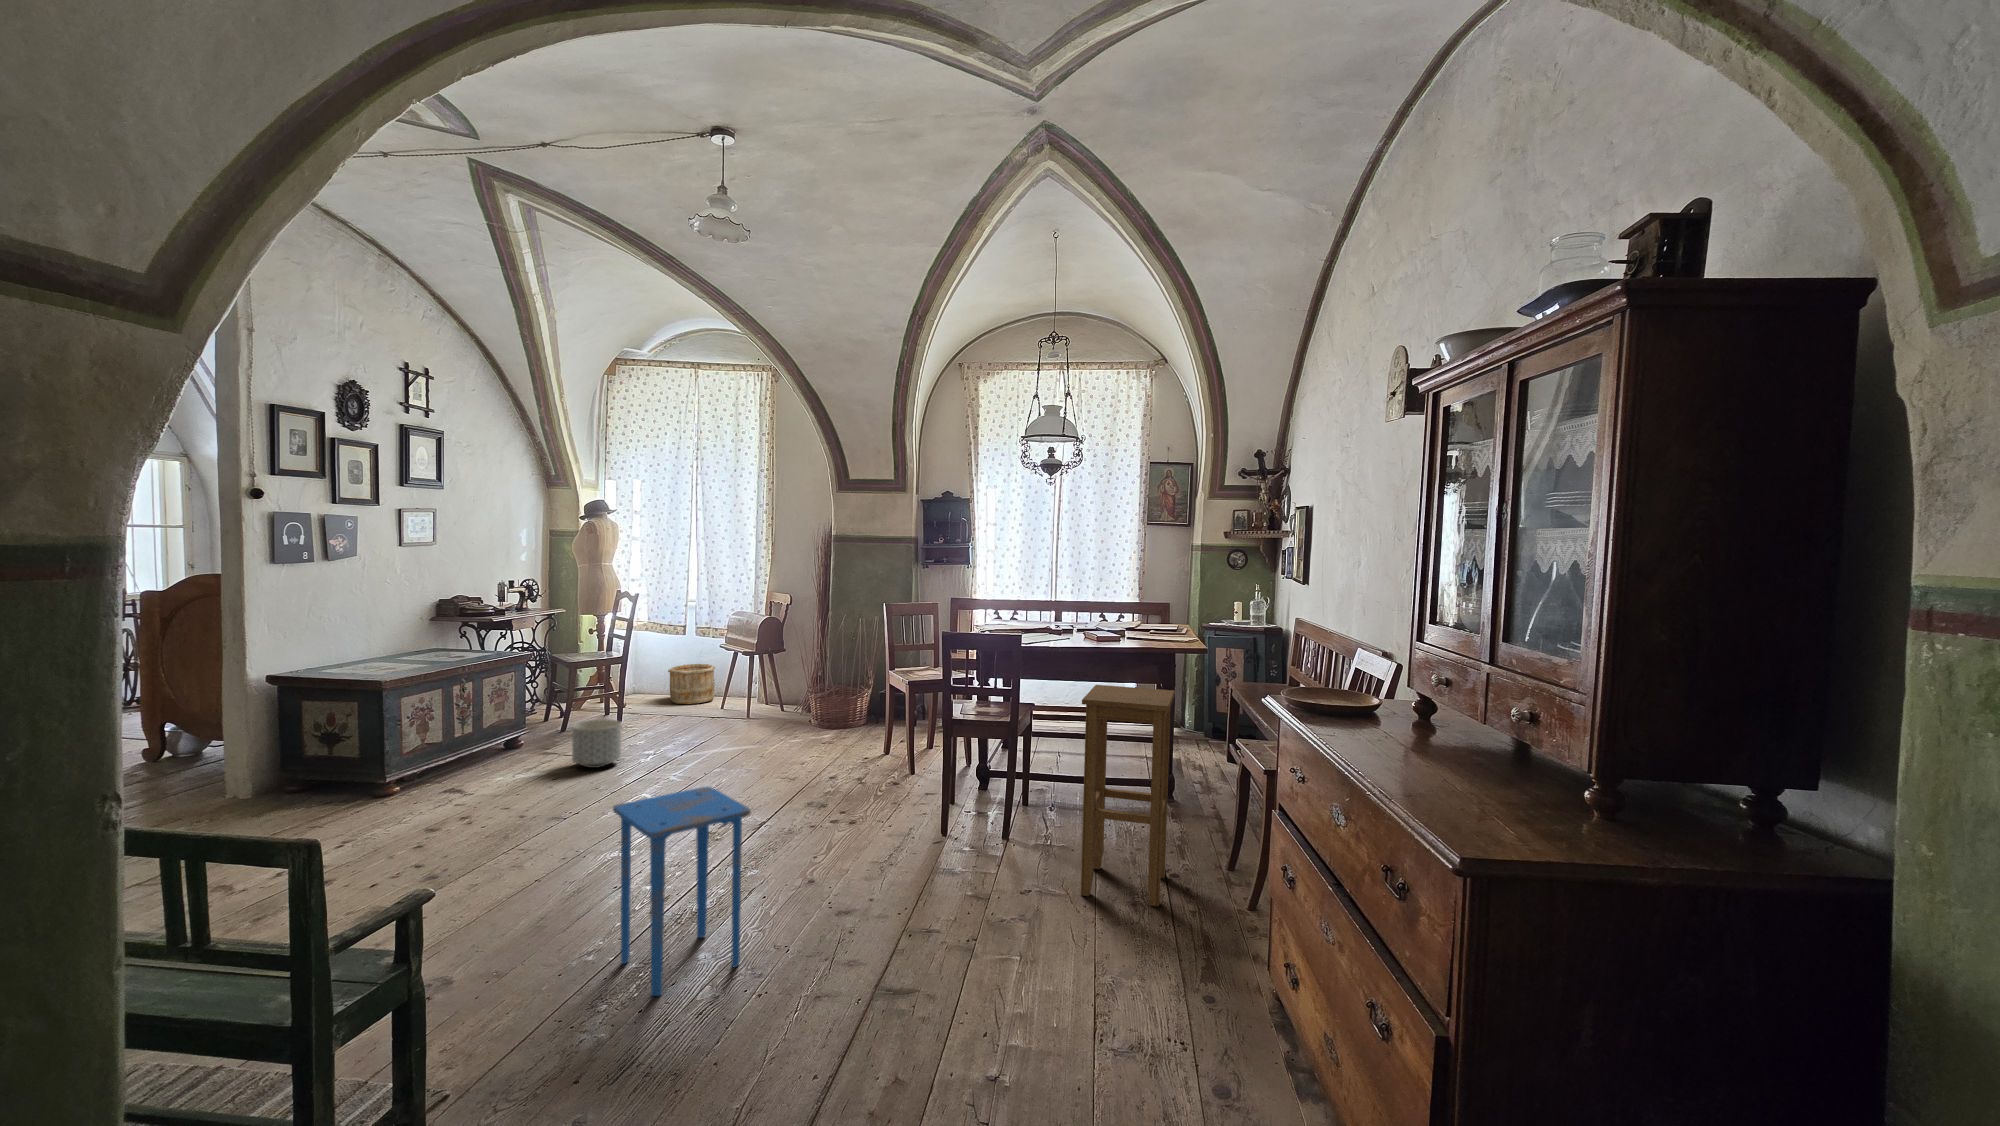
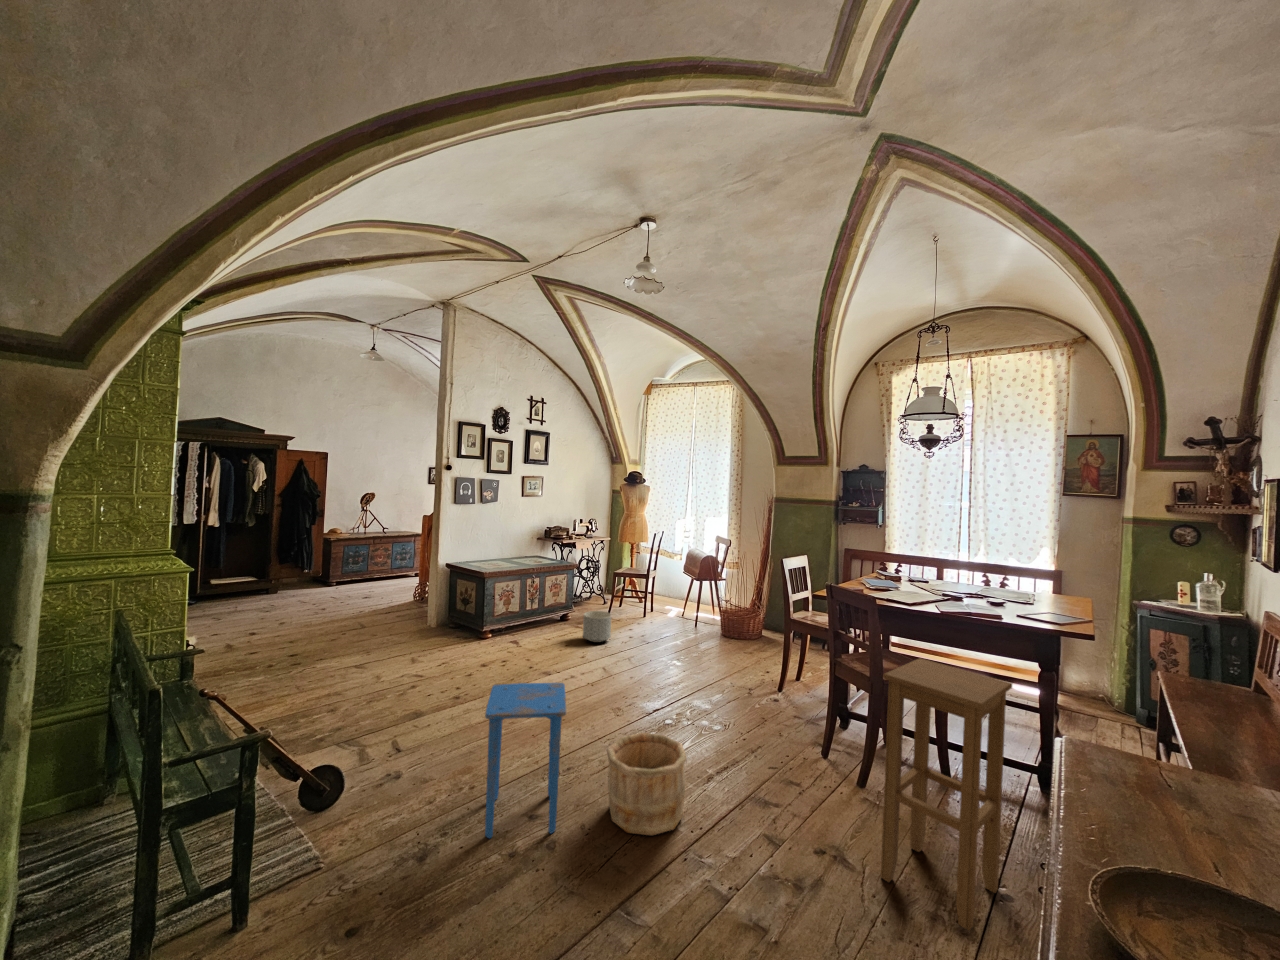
wooden bucket: present [668,664,715,704] -> present [607,733,687,835]

